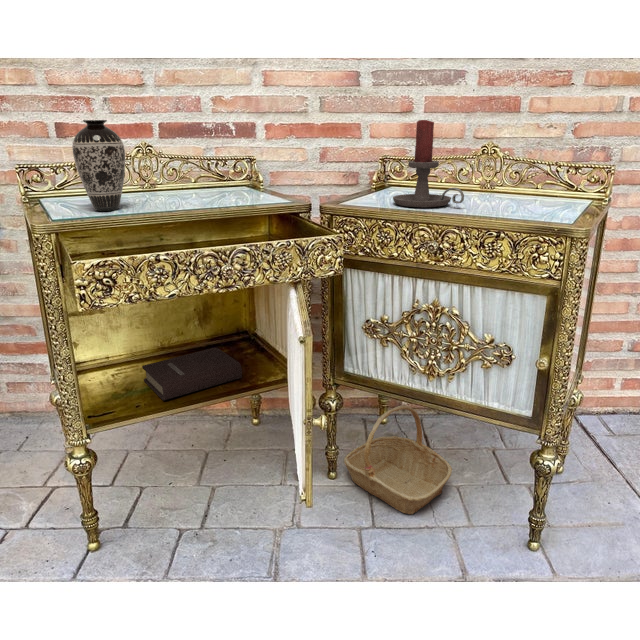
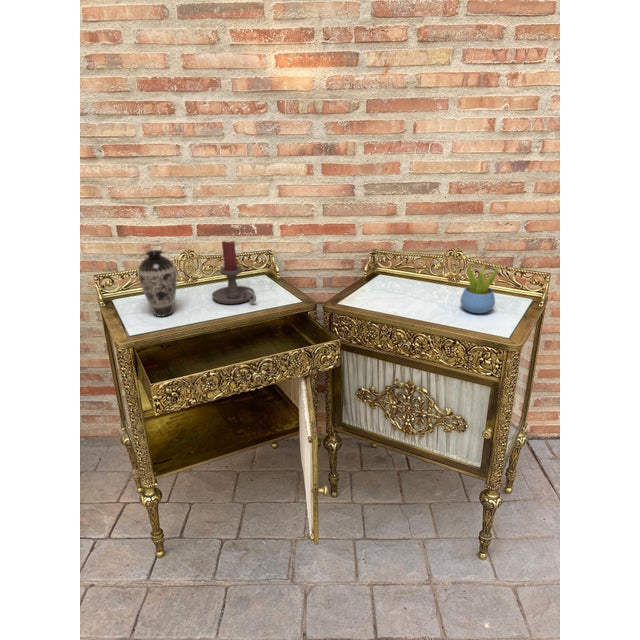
candle holder: present [393,120,464,208] -> present [212,241,256,304]
succulent plant: none [501,139,552,210] -> present [461,265,497,313]
book: present [142,347,242,400] -> none [190,396,266,447]
basket: present [344,405,452,514] -> none [343,446,425,529]

